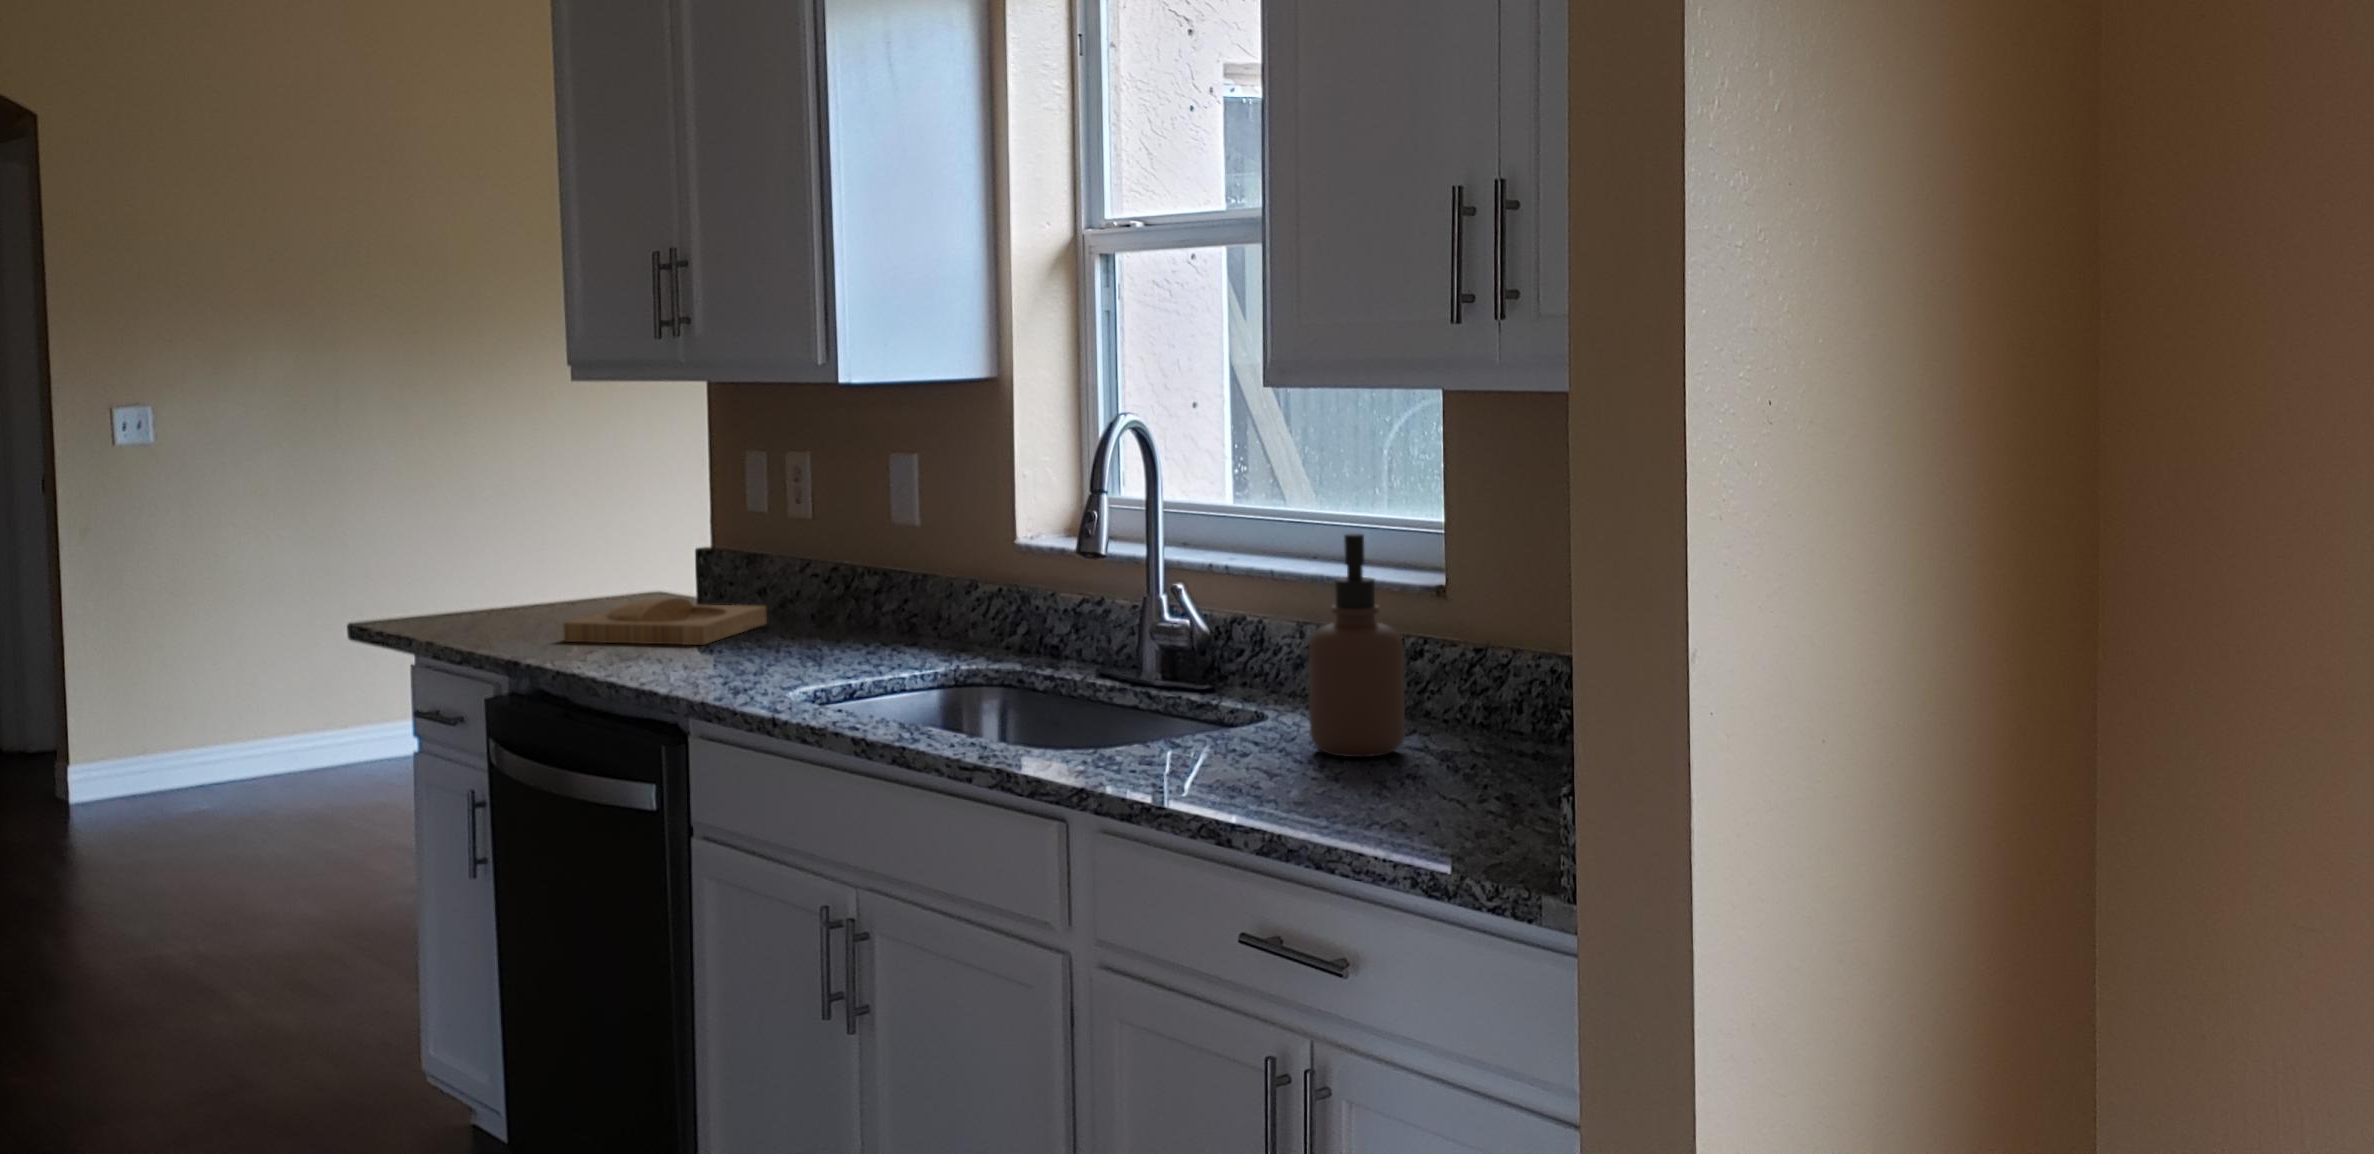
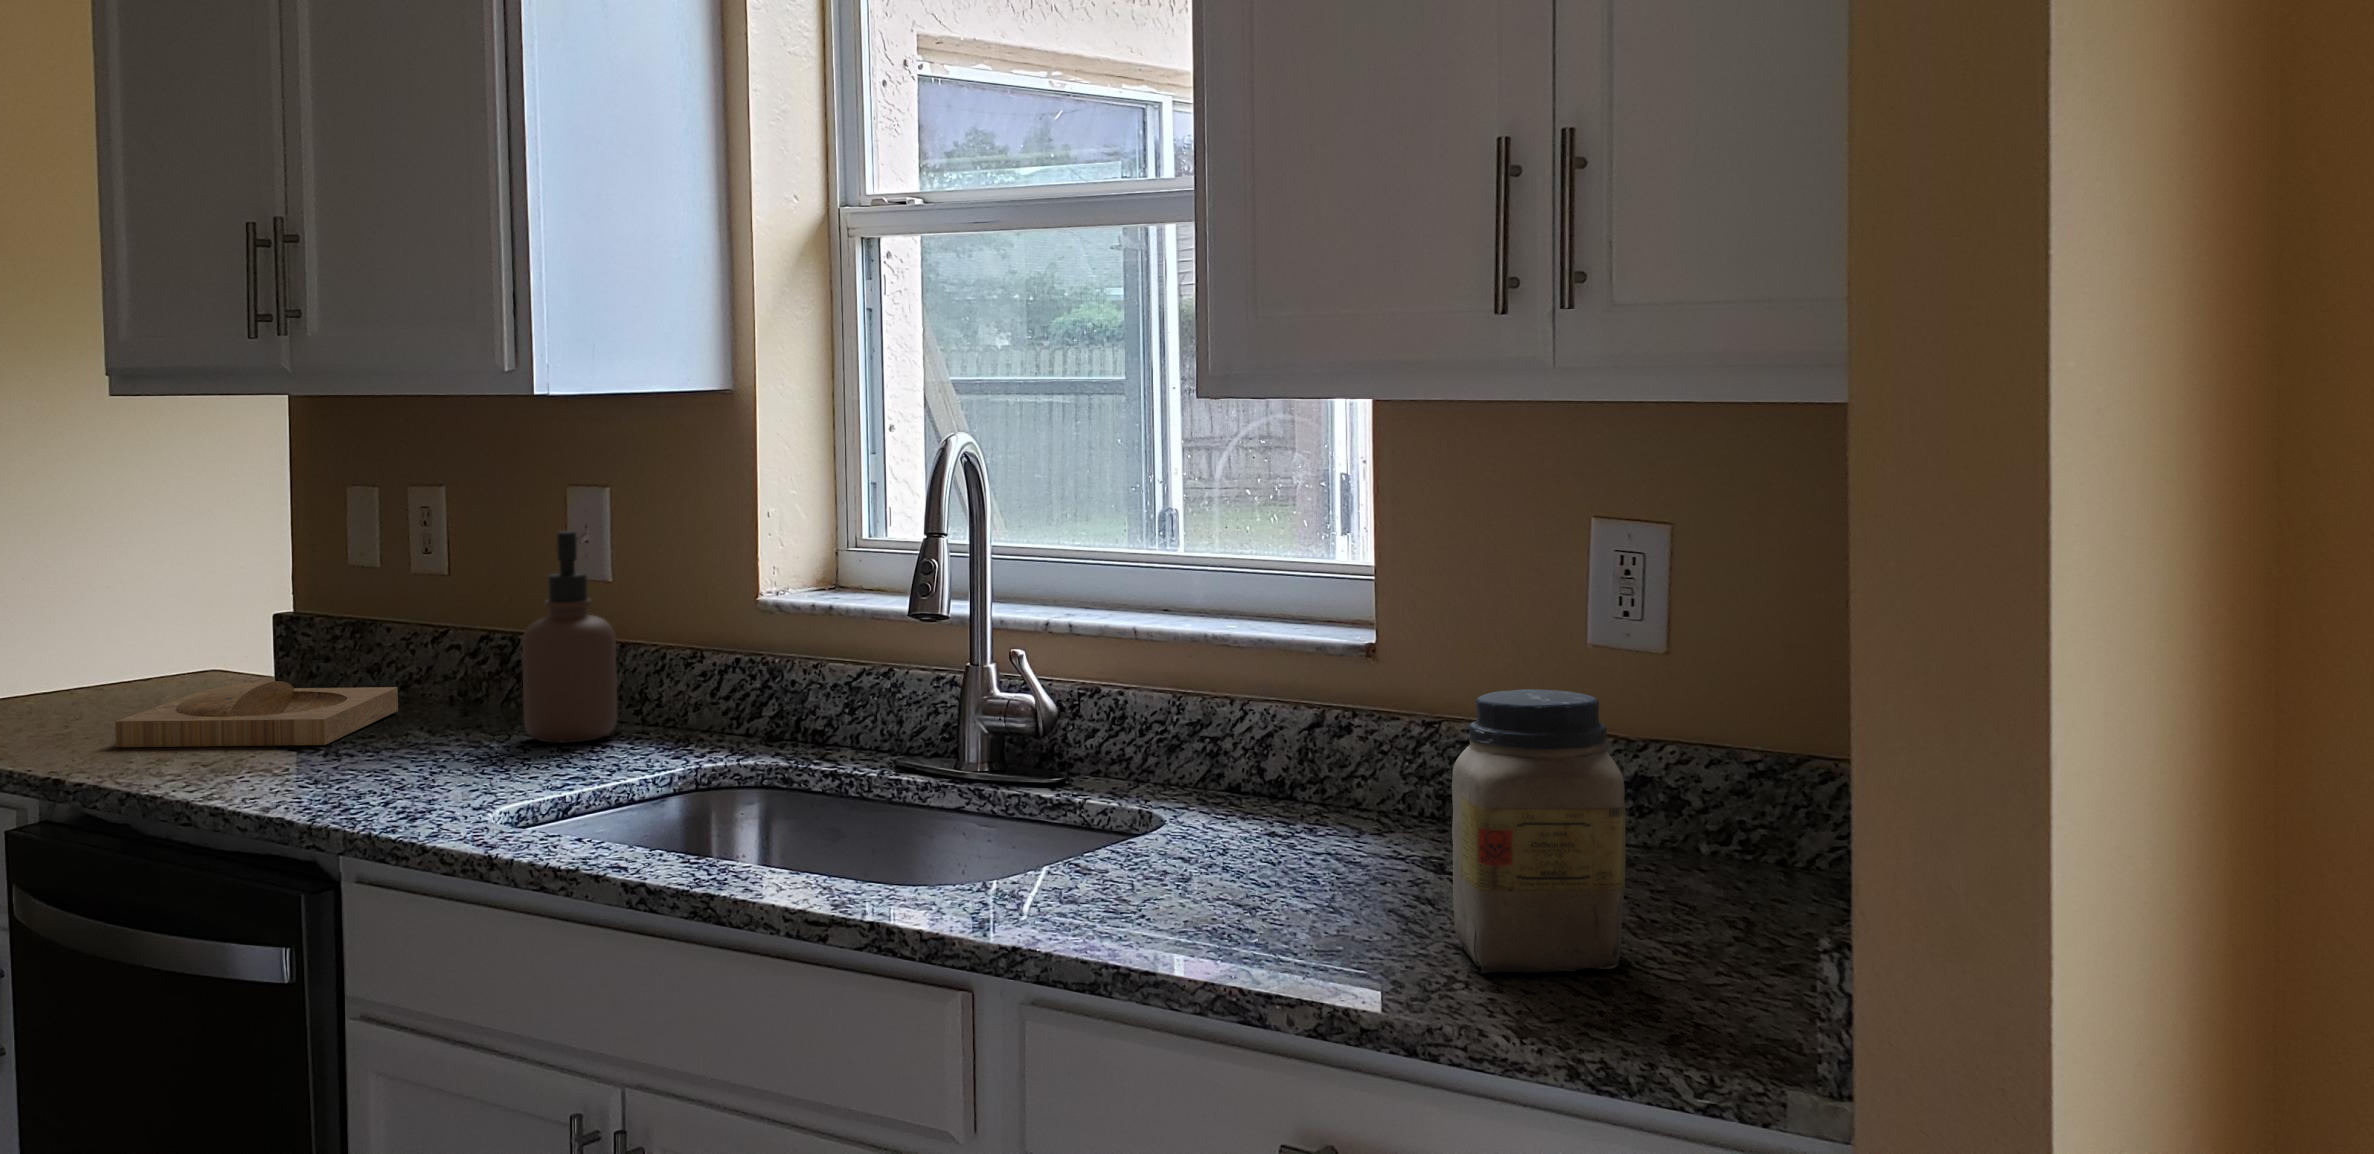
soap dispenser: present [1309,533,1405,757] -> present [522,531,617,743]
jar: none [1392,612,1513,822] -> present [1452,689,1626,973]

